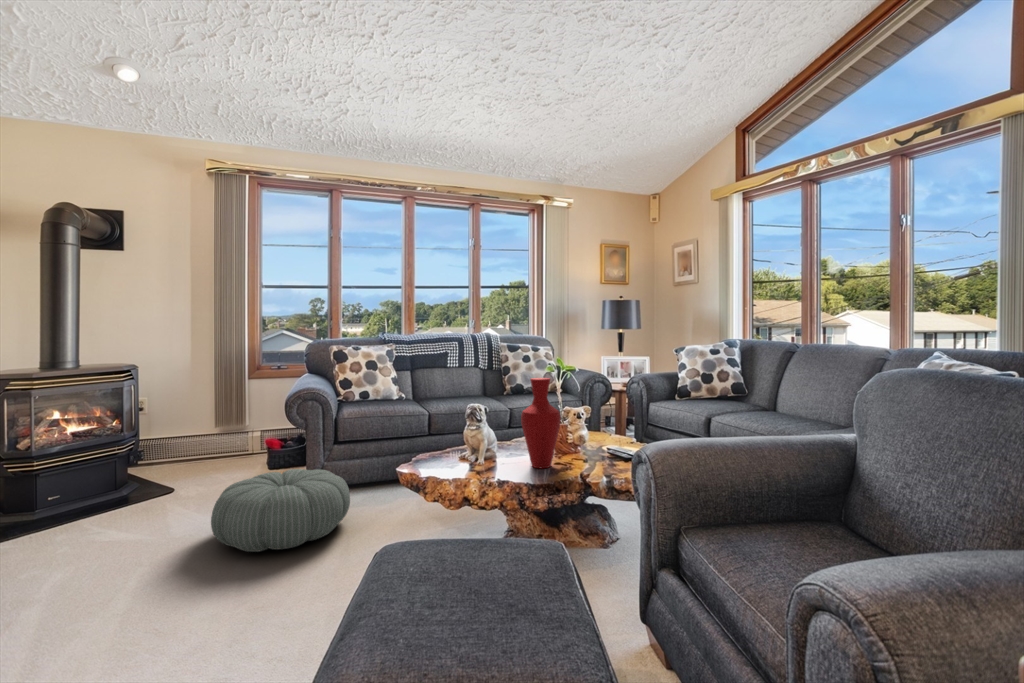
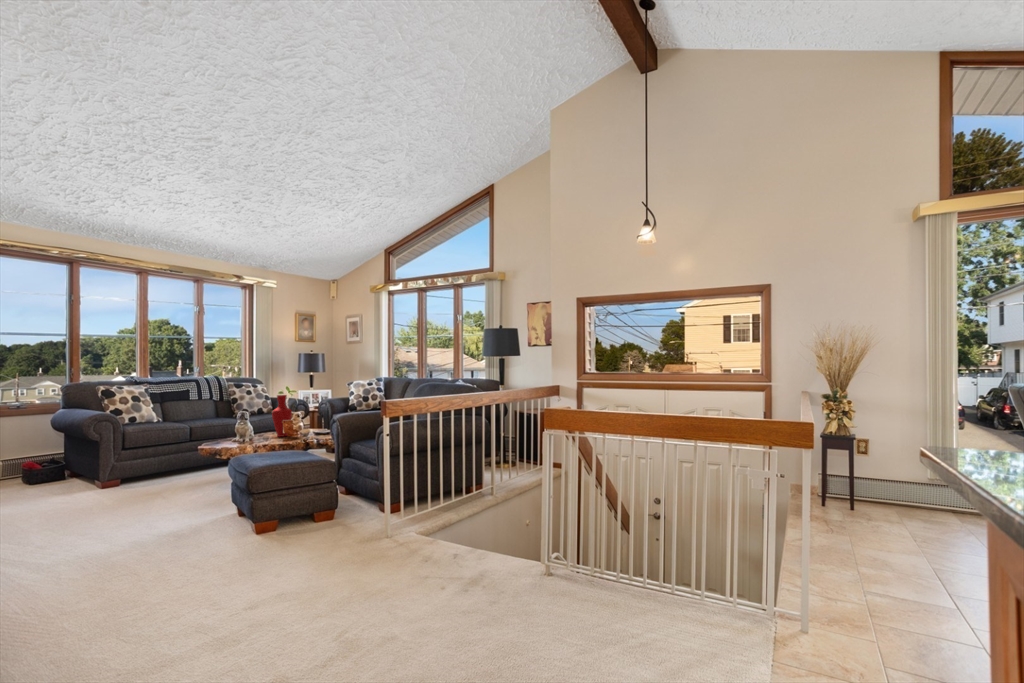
pouf: present [211,469,350,552] -> none [69,459,159,499]

